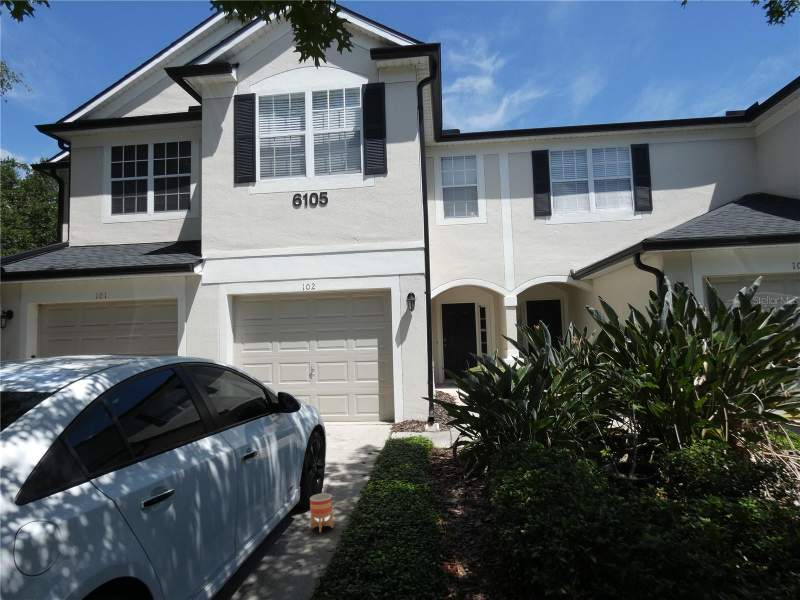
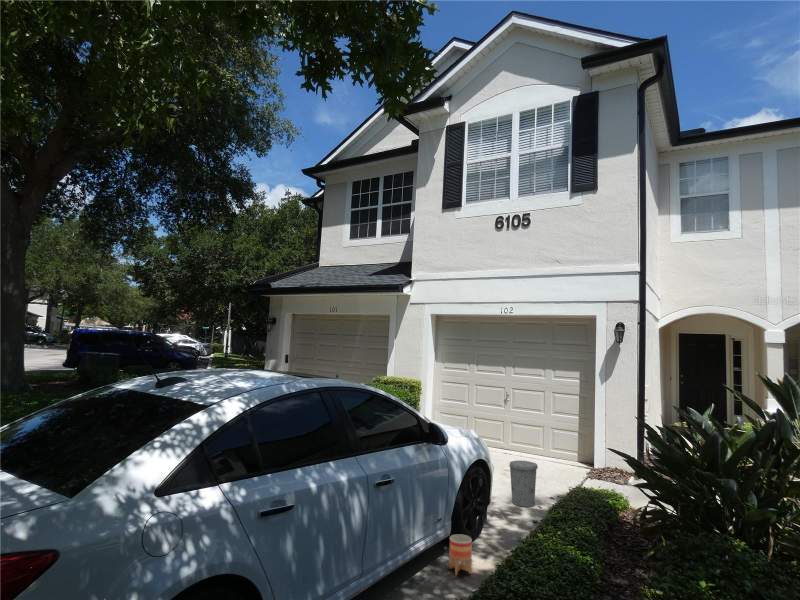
trash can: none [336,423,362,465] -> present [509,461,538,507]

